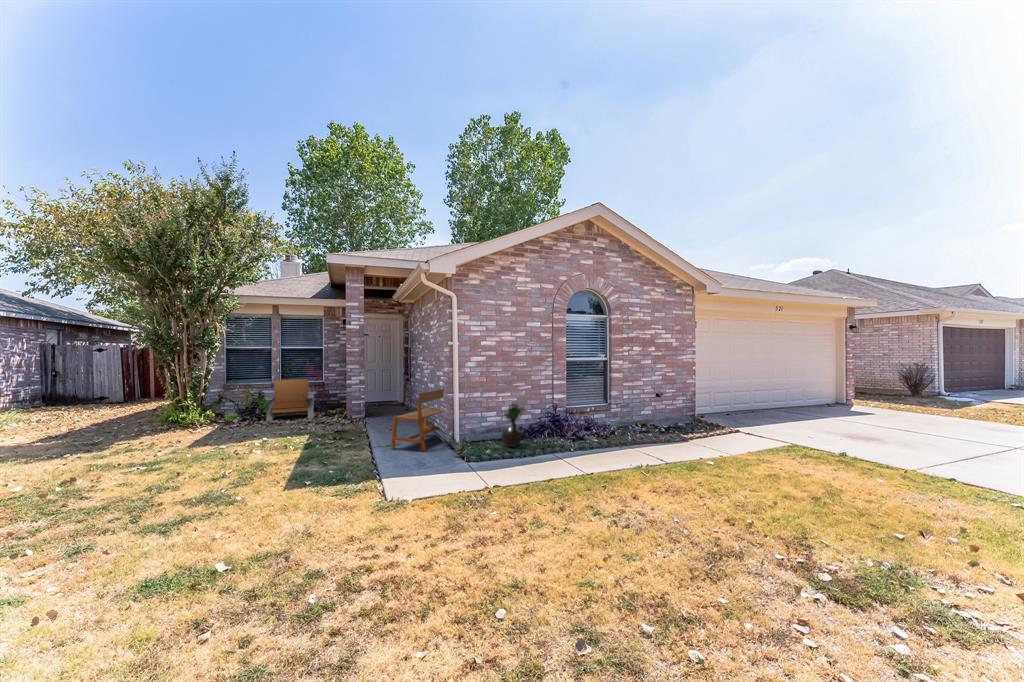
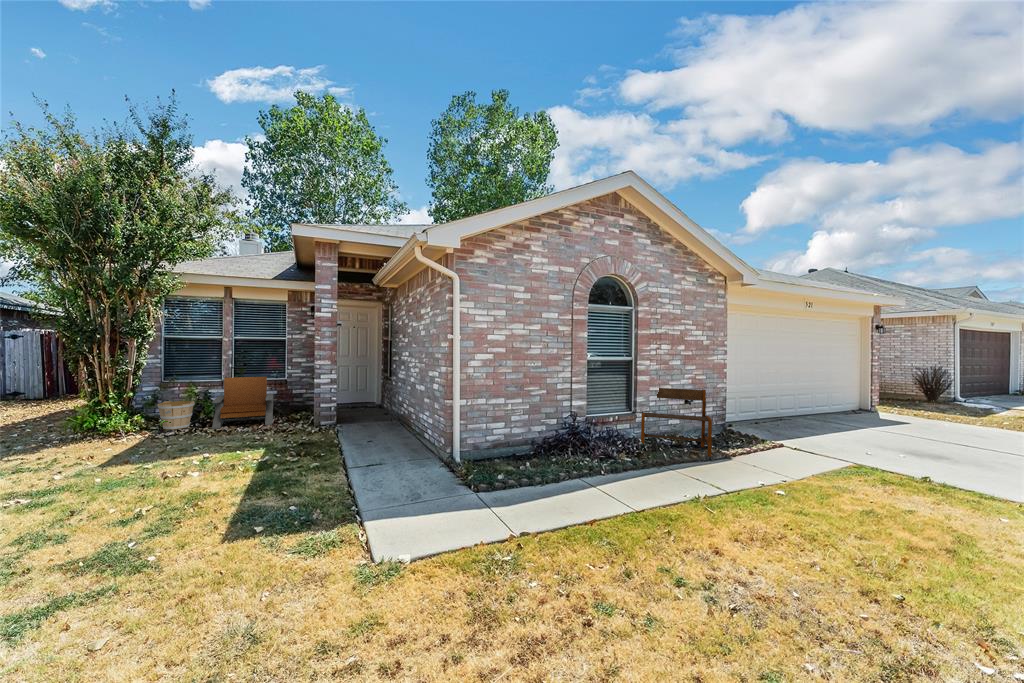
bench: present [391,389,444,451] -> present [641,388,712,457]
wooden bucket: none [223,399,252,422] -> present [158,401,195,430]
potted tree: present [502,402,525,447] -> none [511,409,545,467]

